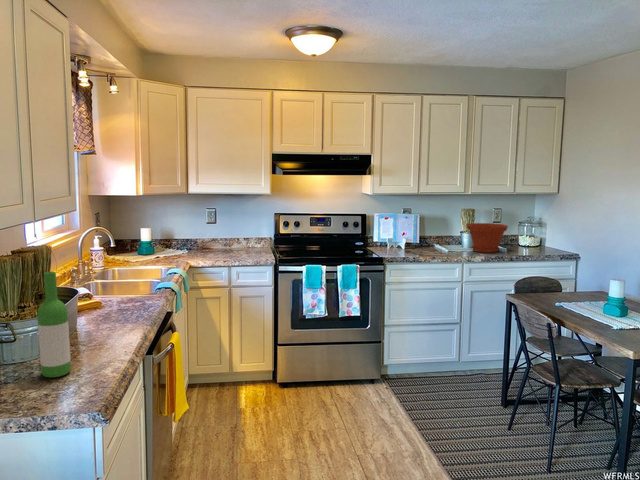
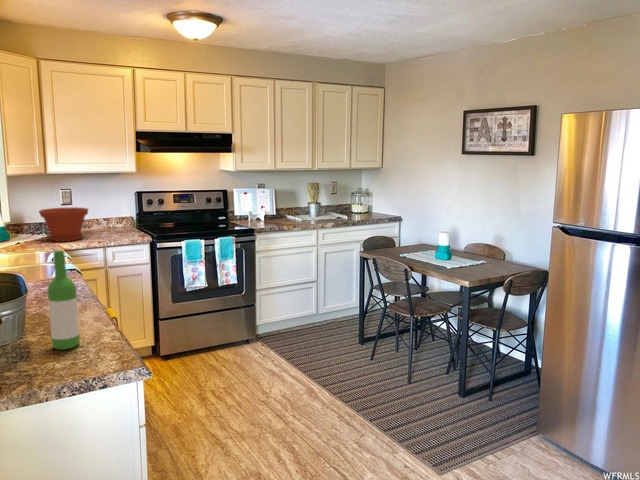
plant pot: present [467,223,508,253] -> present [39,207,88,242]

